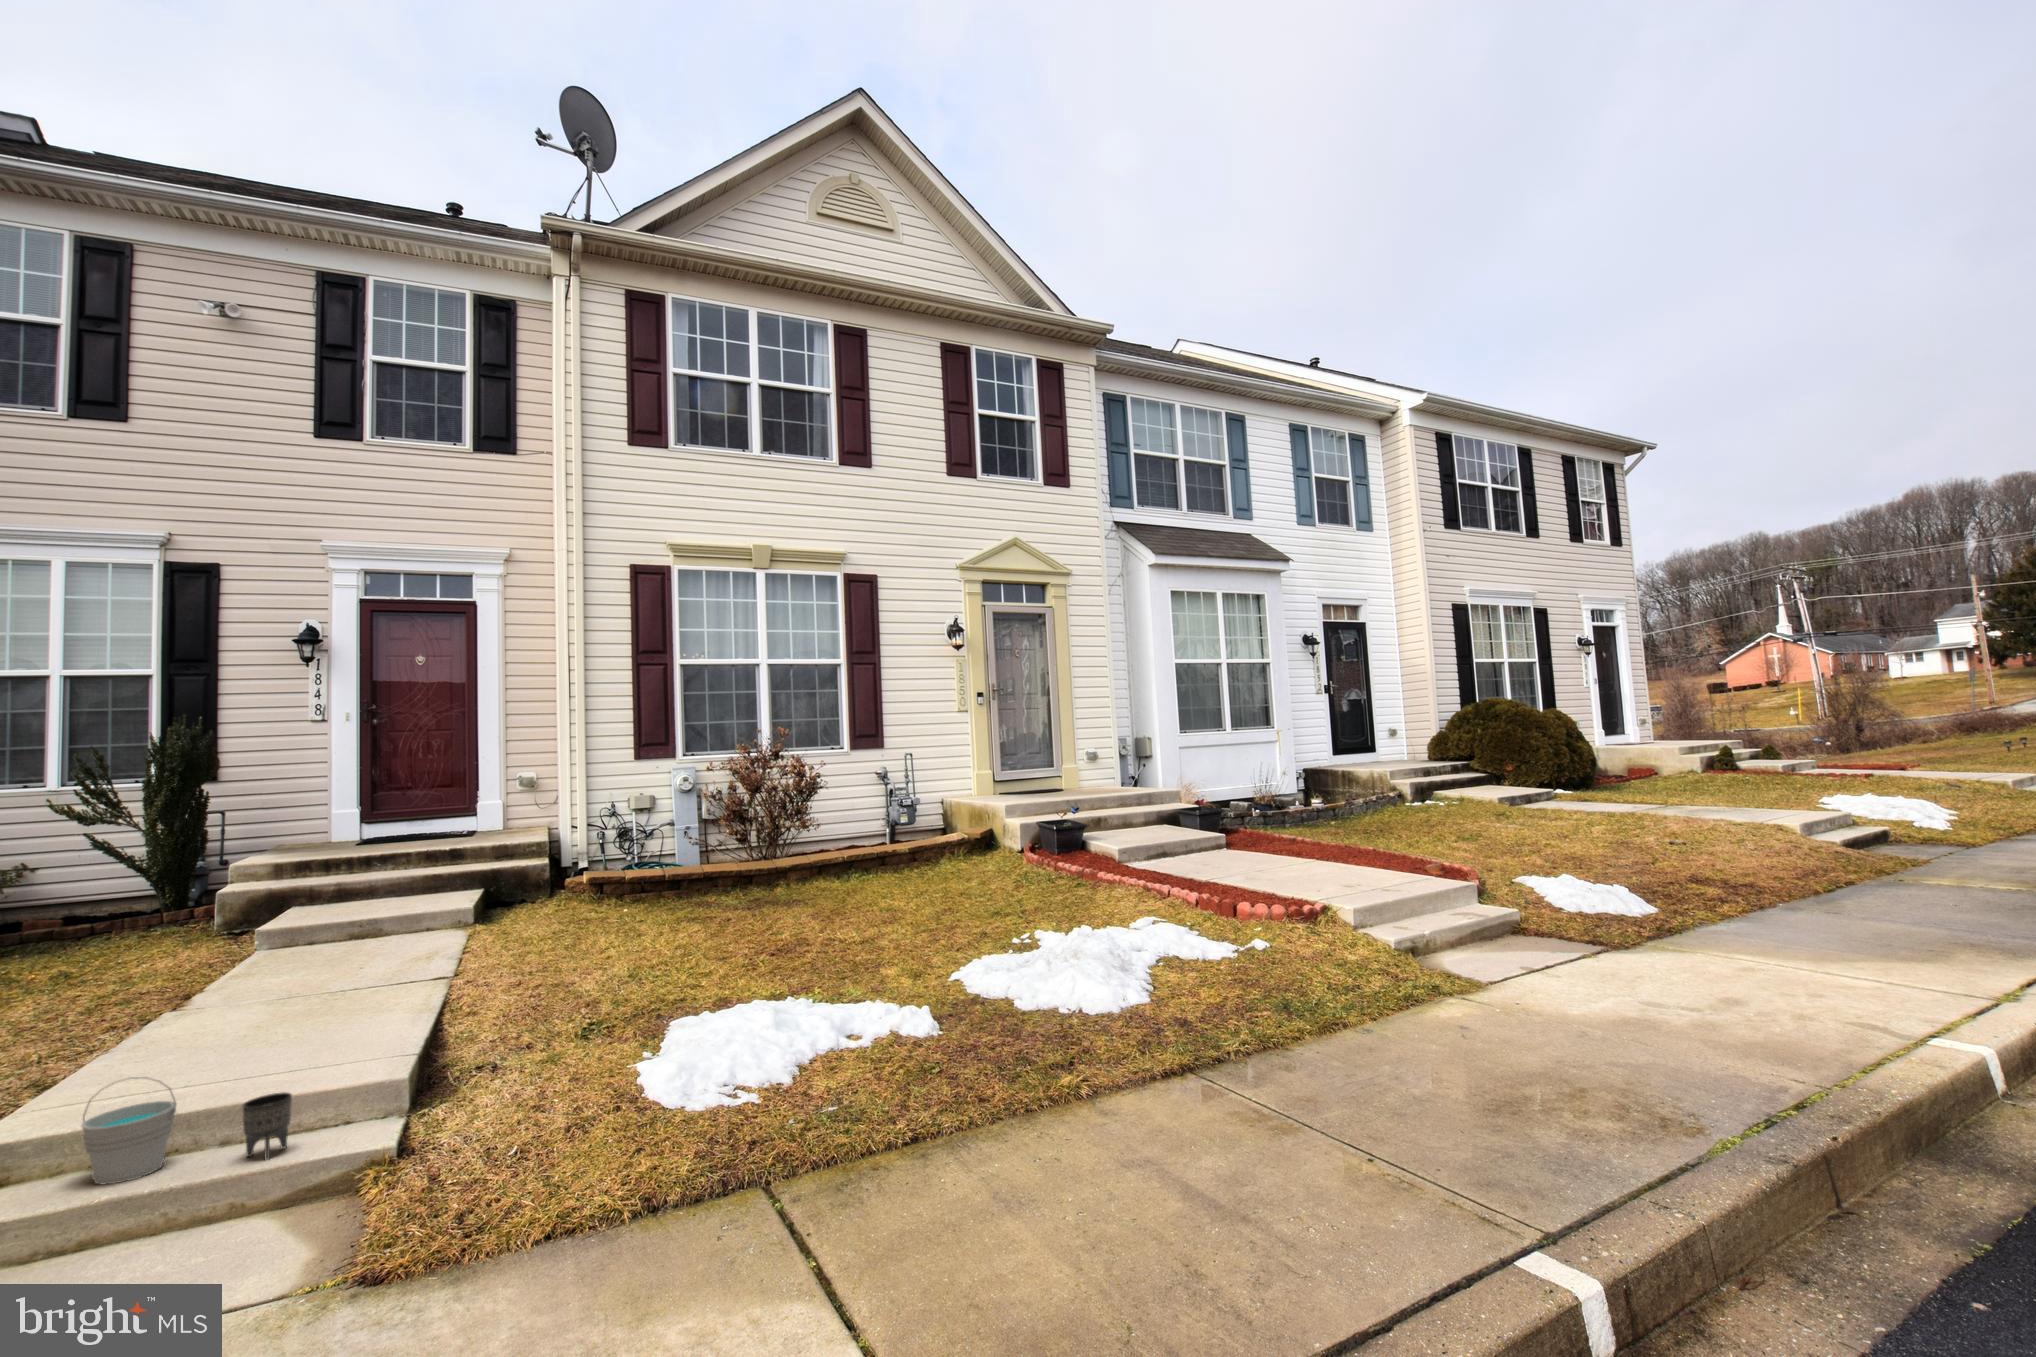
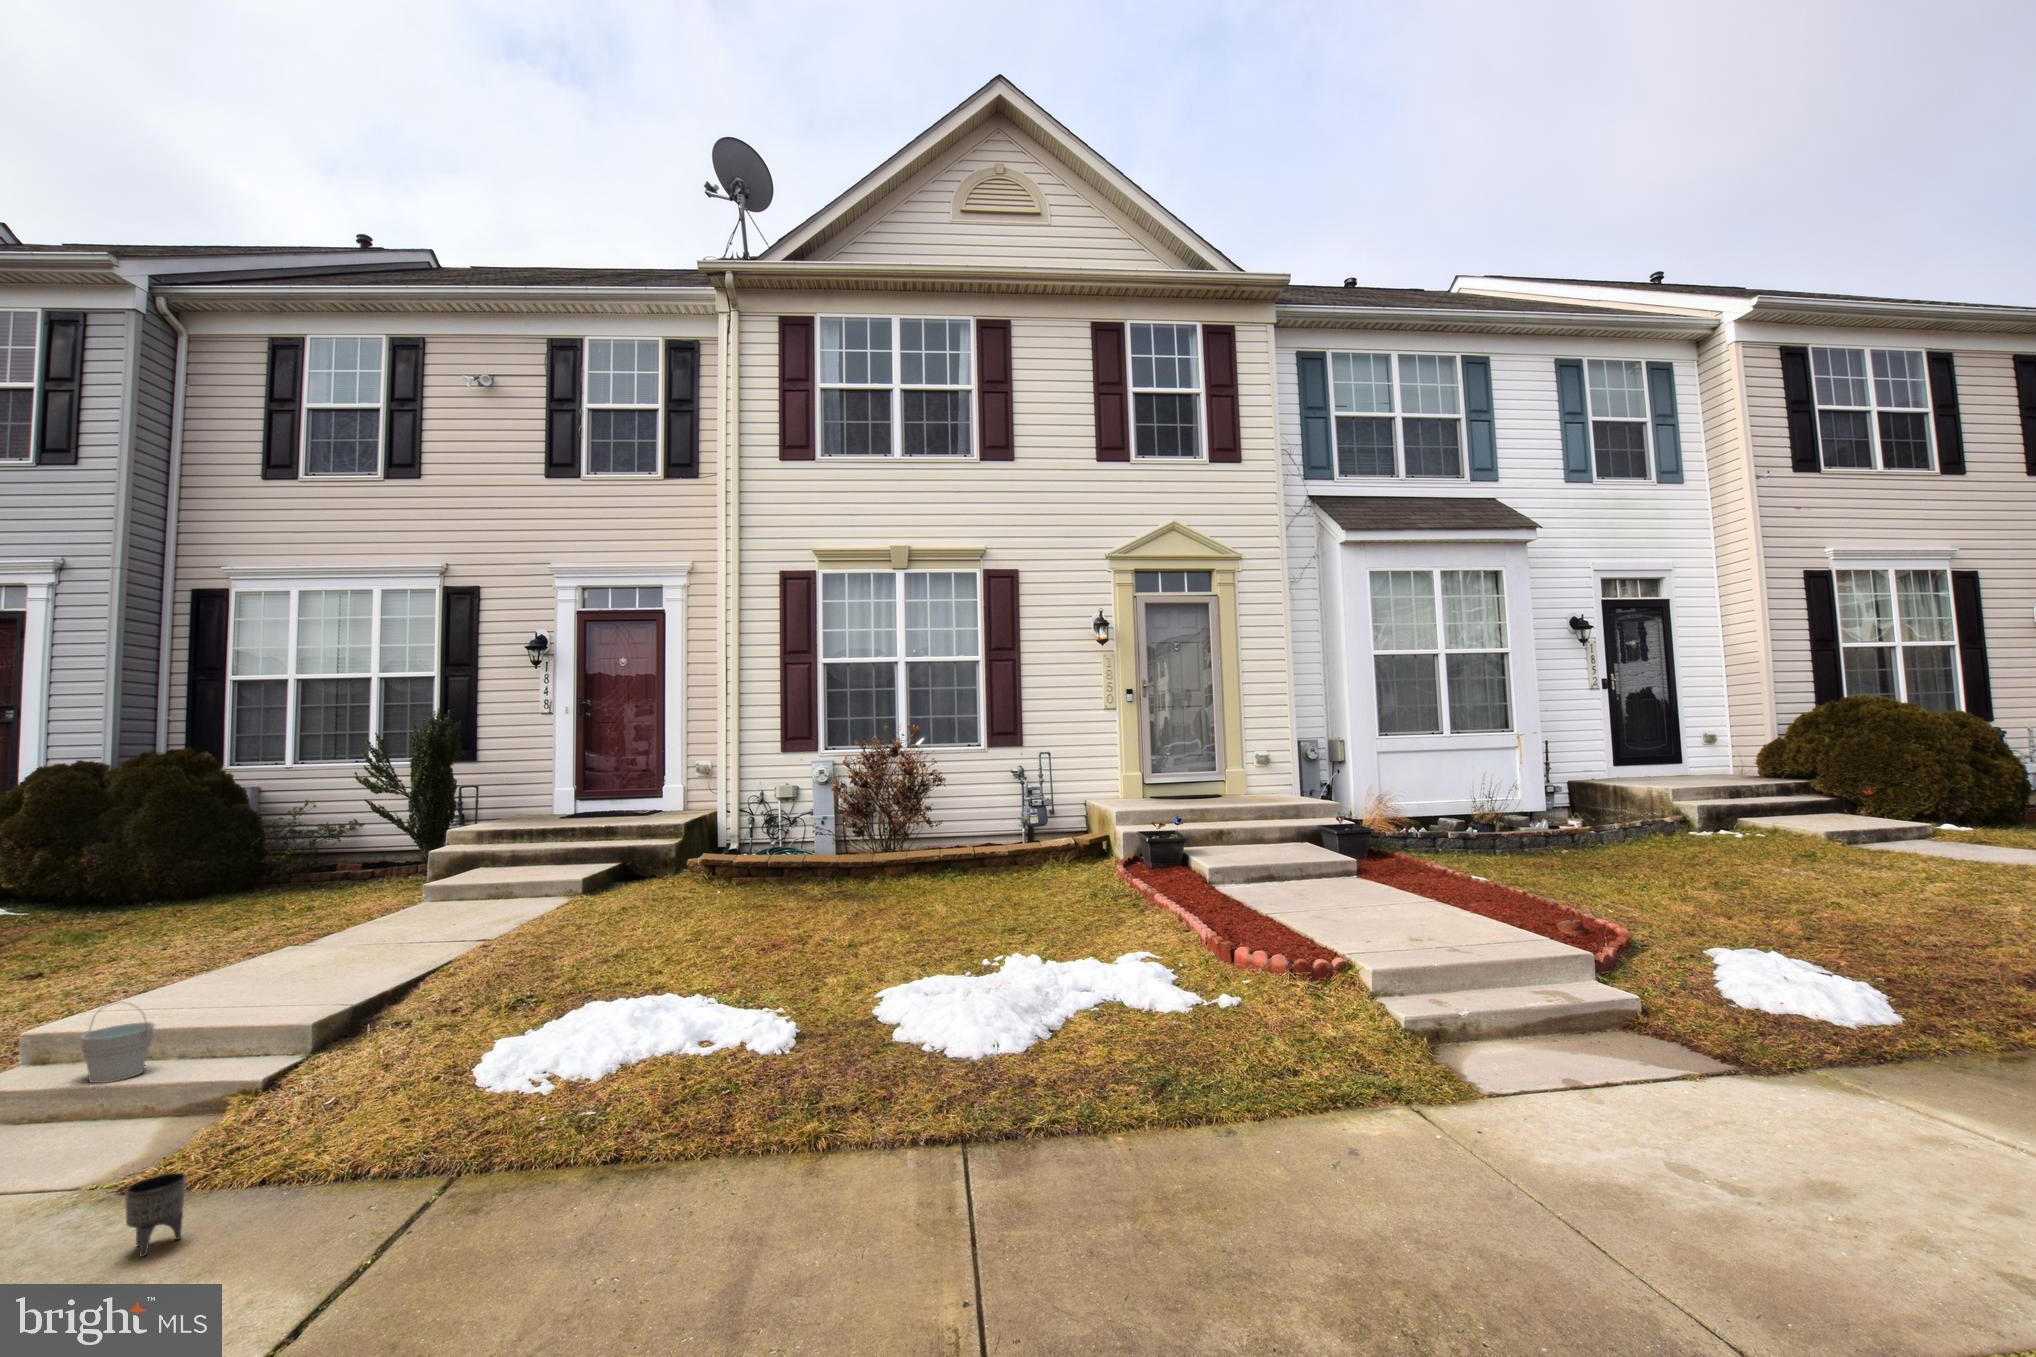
planter: present [242,1092,292,1160] -> present [125,1173,186,1256]

